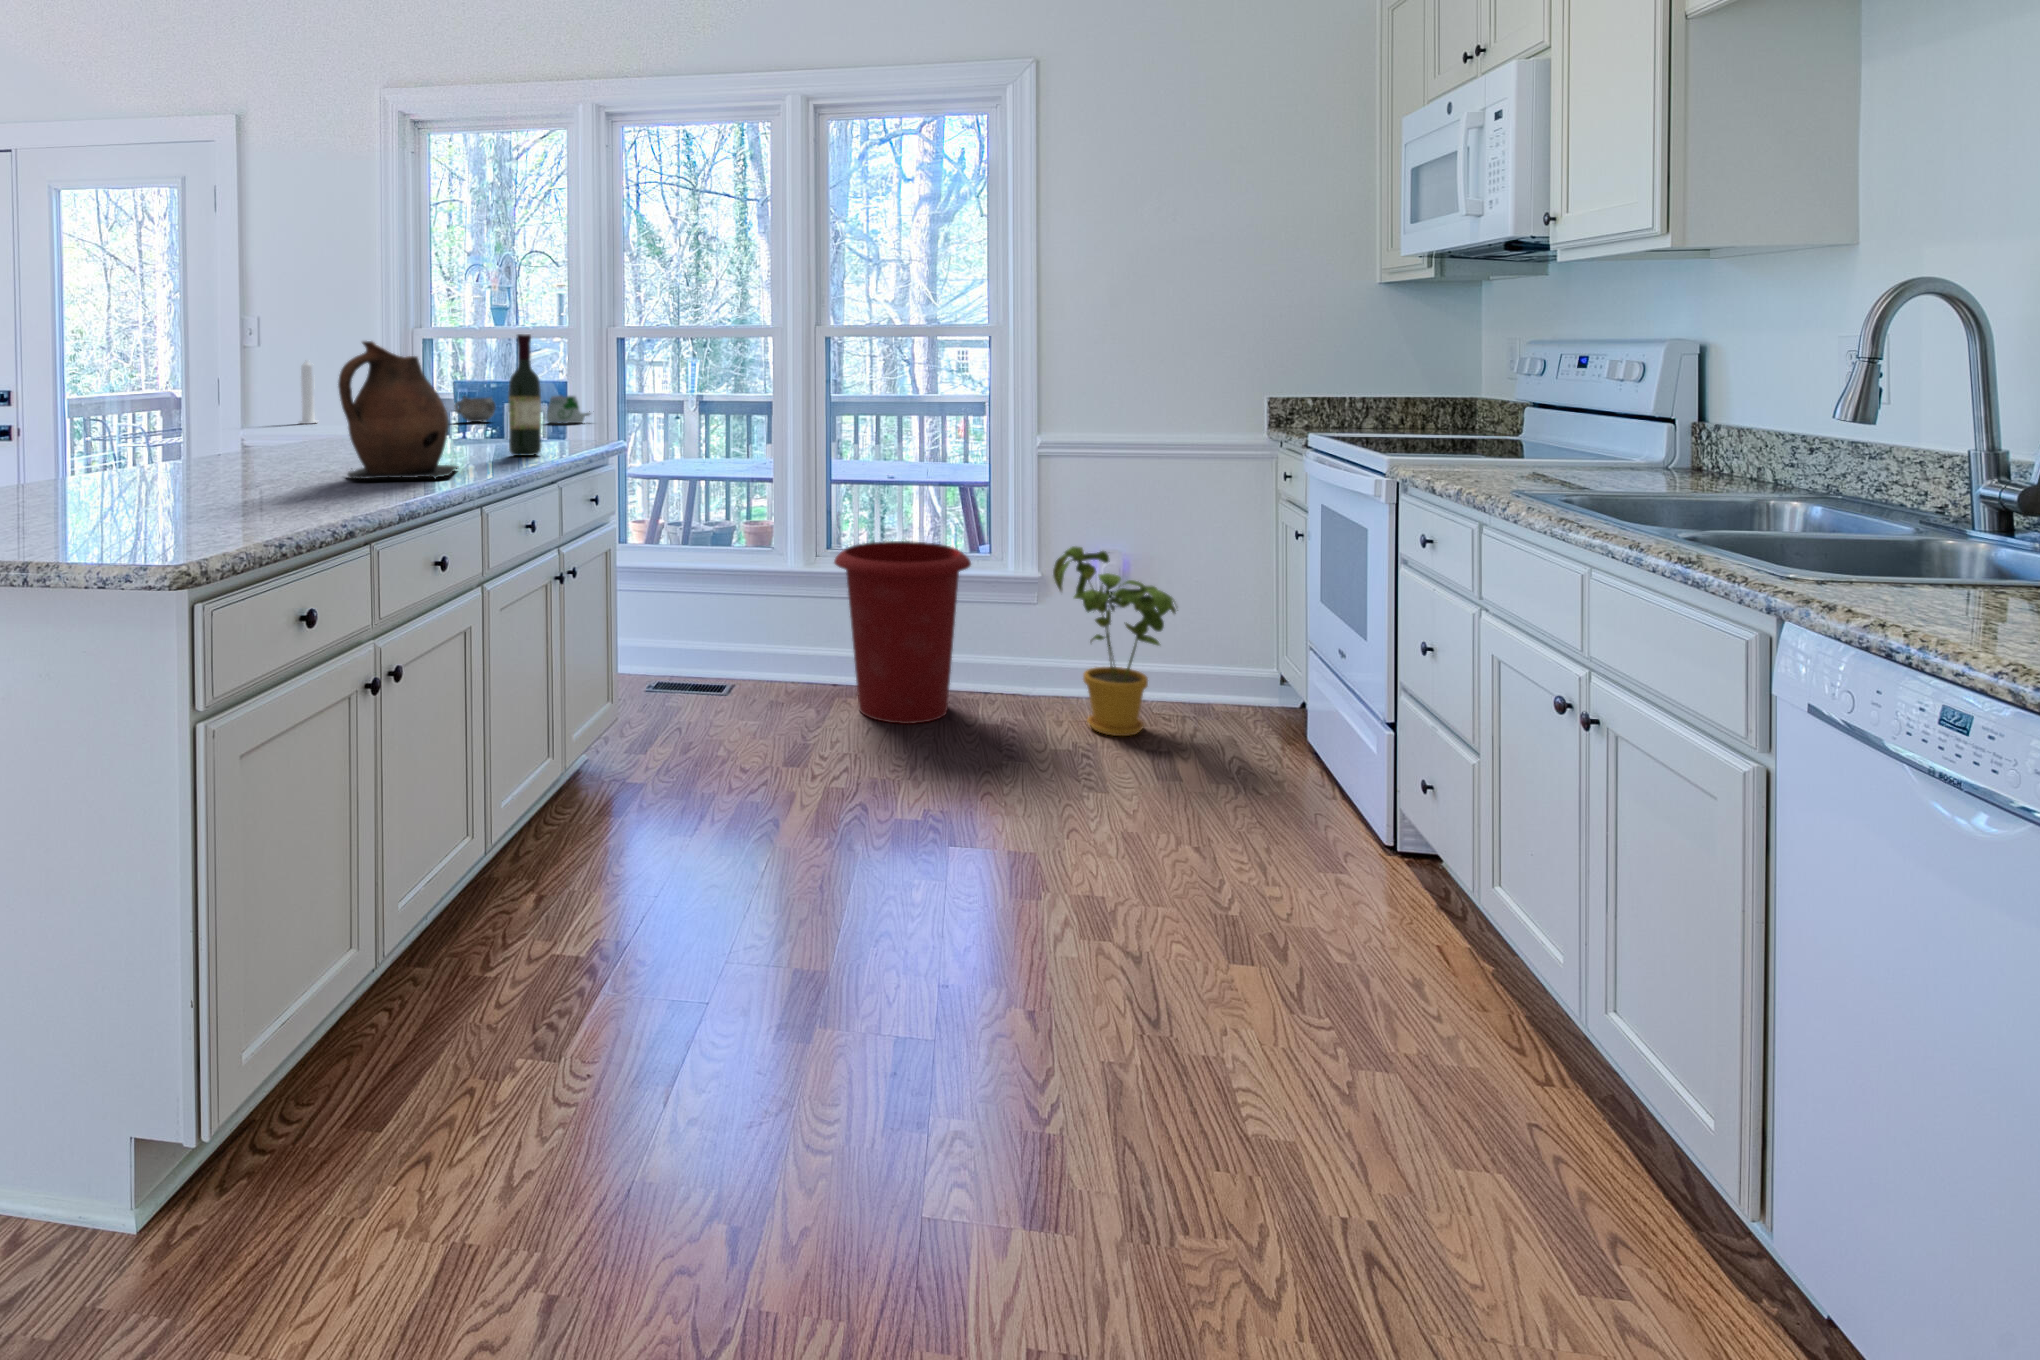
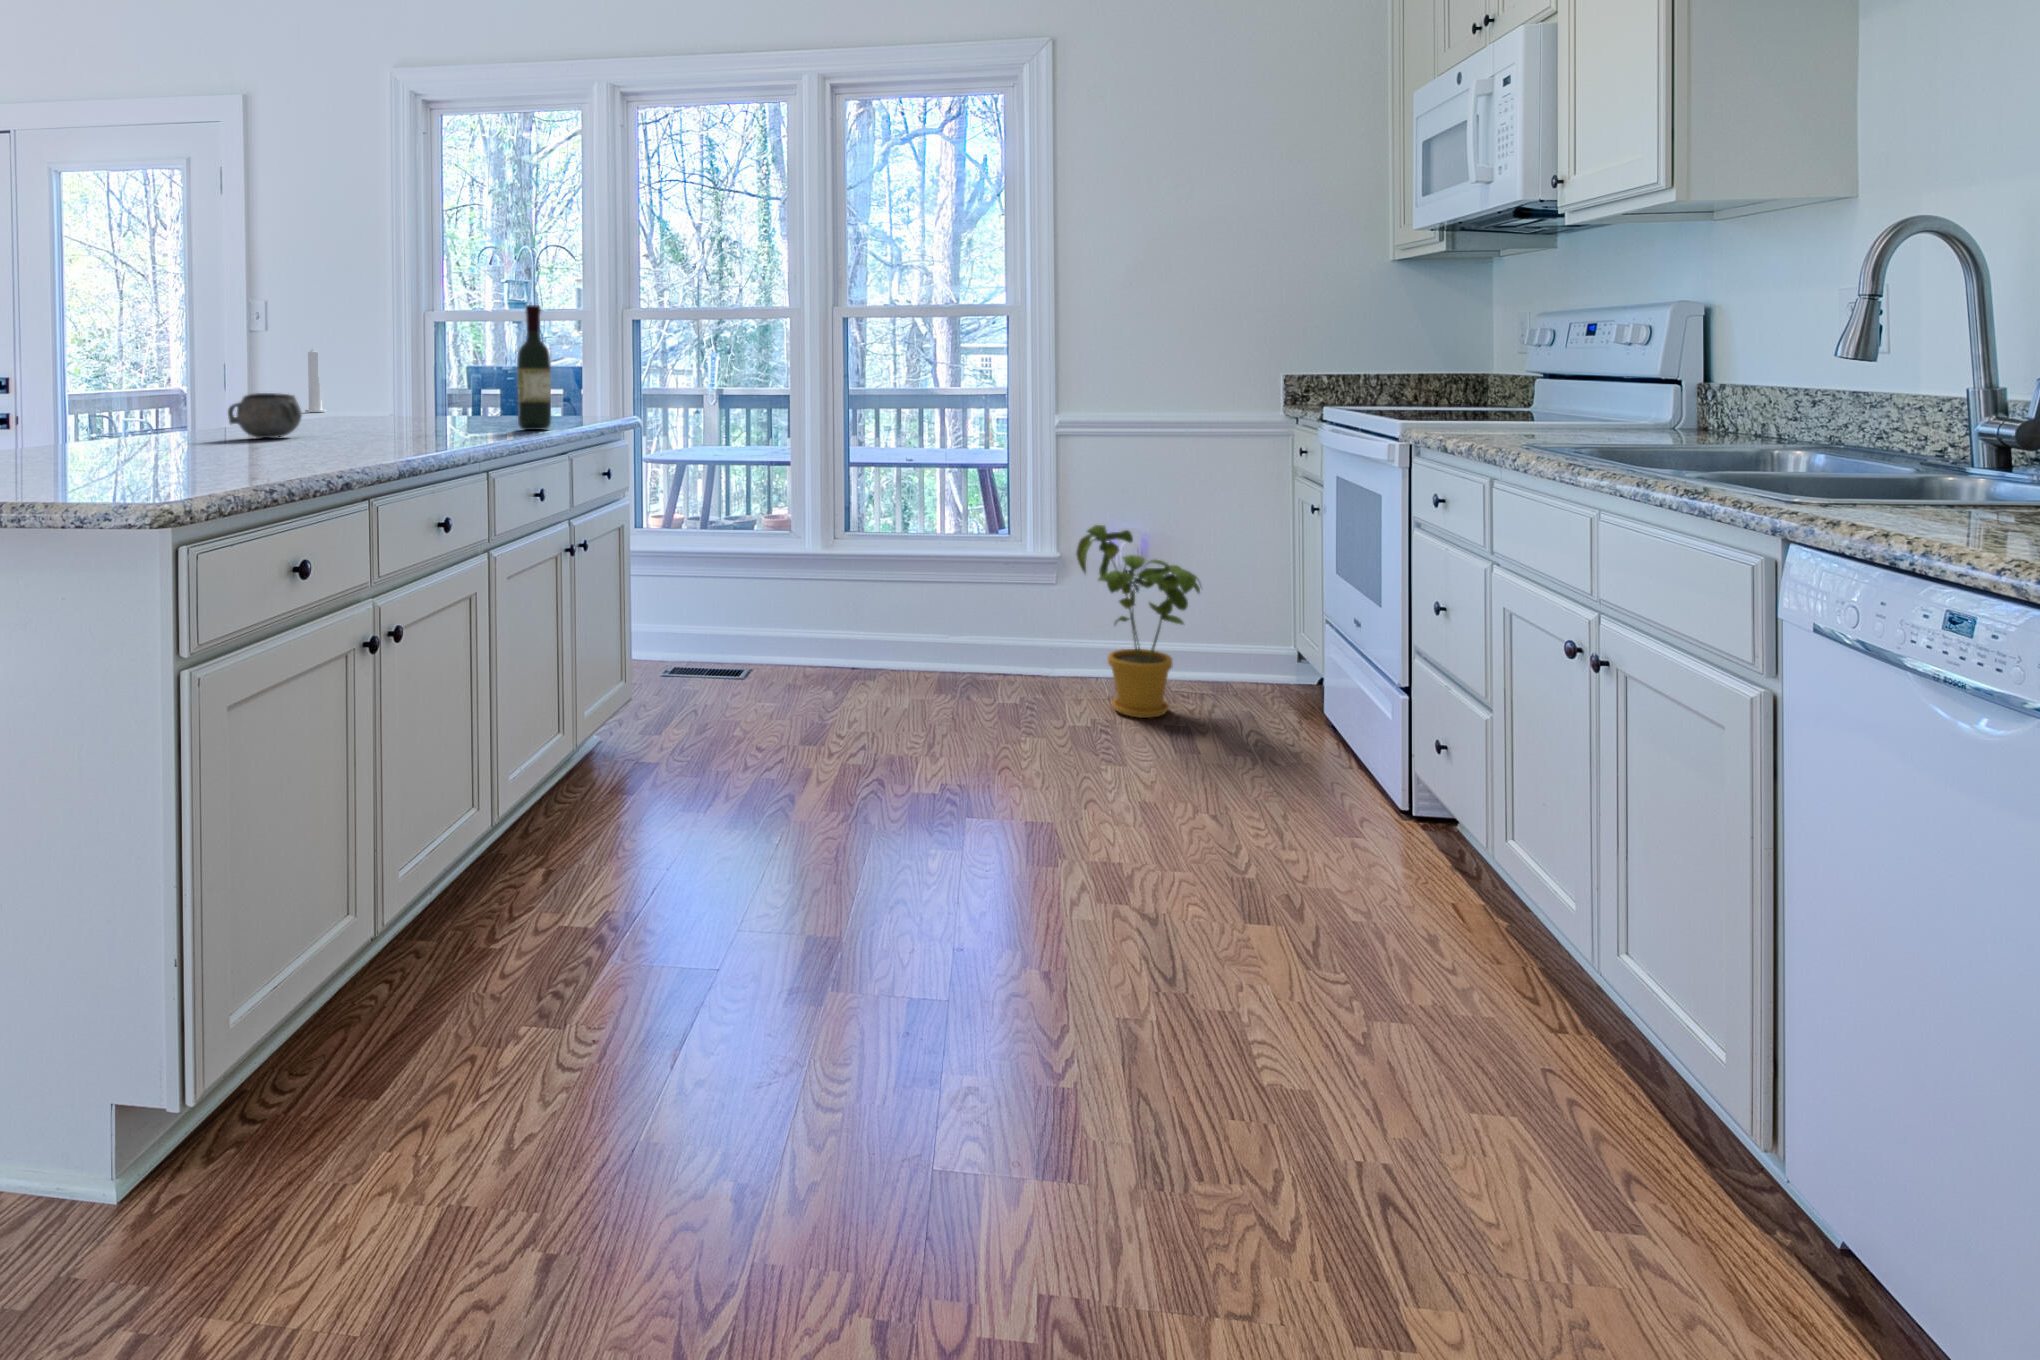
ceramic pitcher: present [338,341,458,479] -> none [338,304,464,445]
mug: present [547,395,590,424] -> none [561,381,611,410]
decorative bowl: present [455,396,496,422] -> present [228,393,302,438]
waste bin: present [834,541,971,724] -> none [854,525,994,709]

